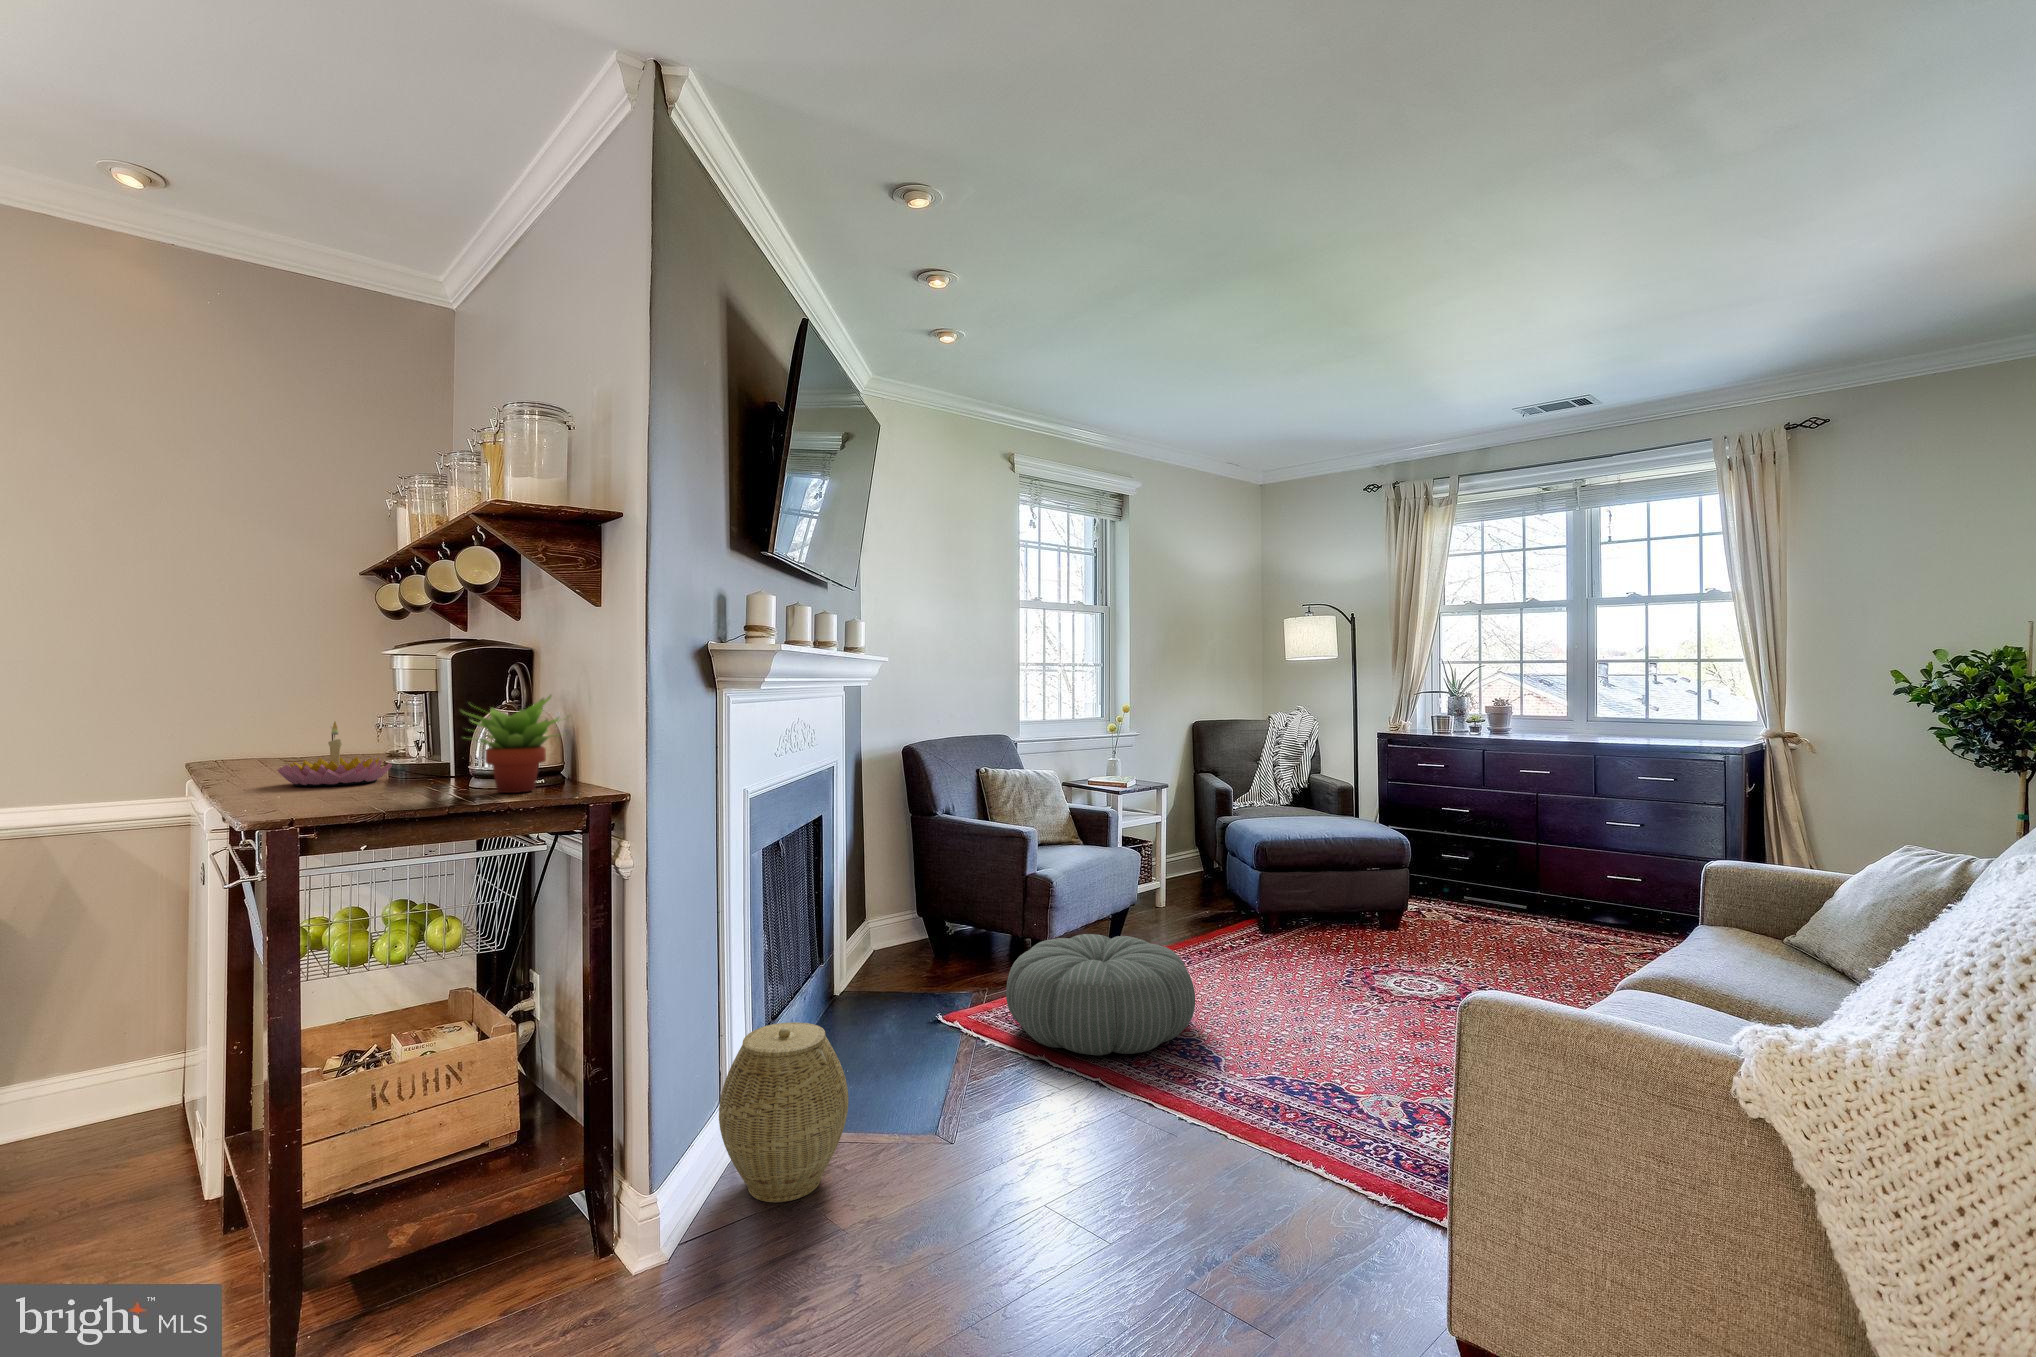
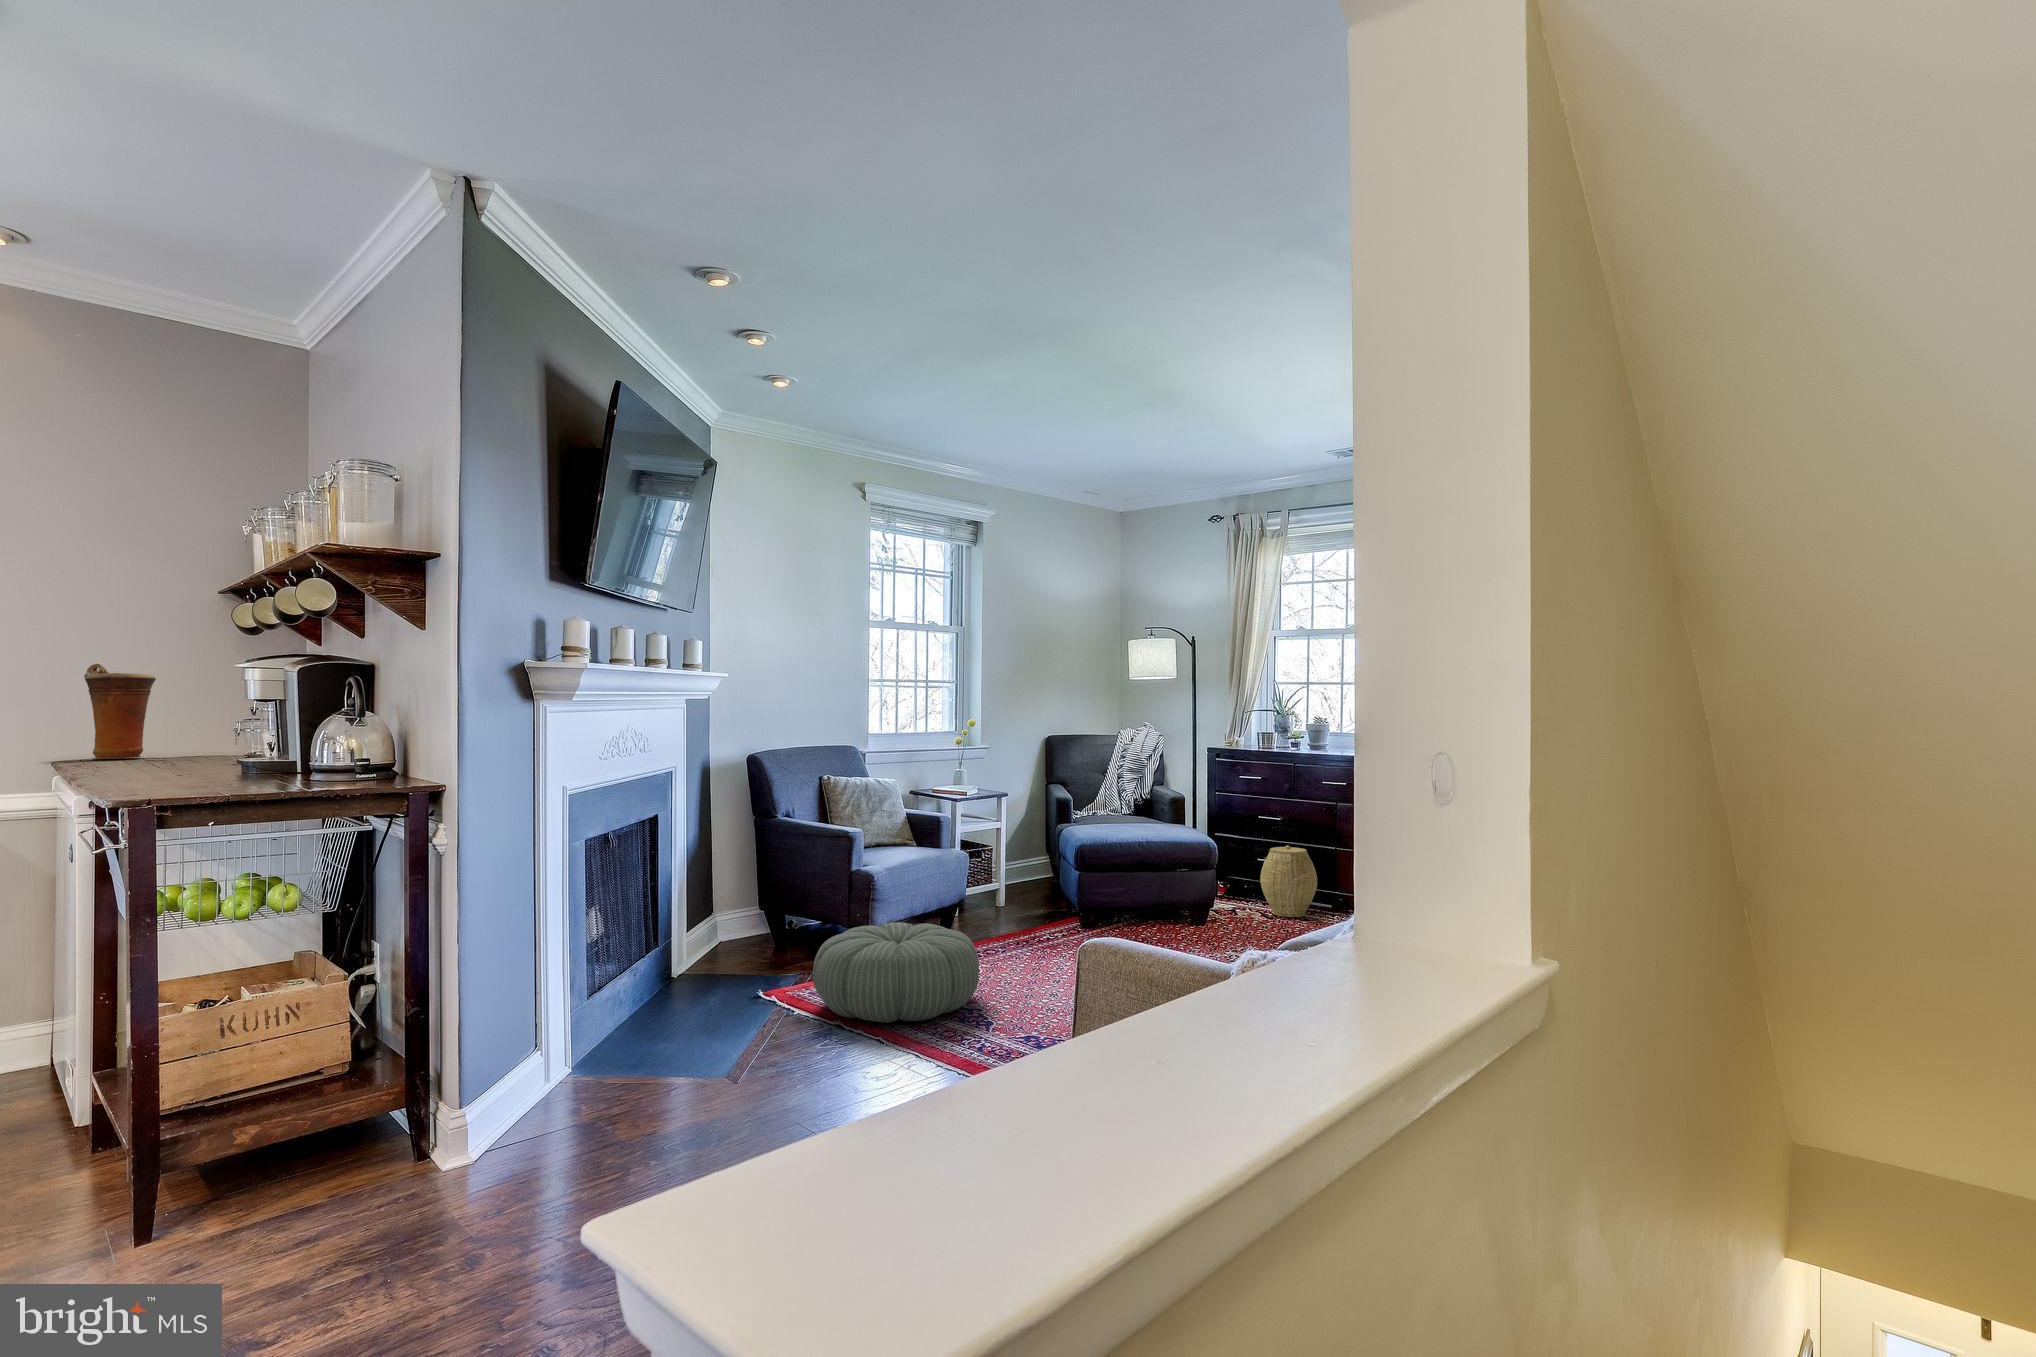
vase: none [218,650,295,758] -> present [84,664,156,759]
succulent plant: present [461,695,559,793] -> none [301,702,398,781]
candle holder: present [277,721,392,786] -> none [144,723,245,777]
woven basket: present [719,1022,848,1202] -> present [1260,846,1317,917]

